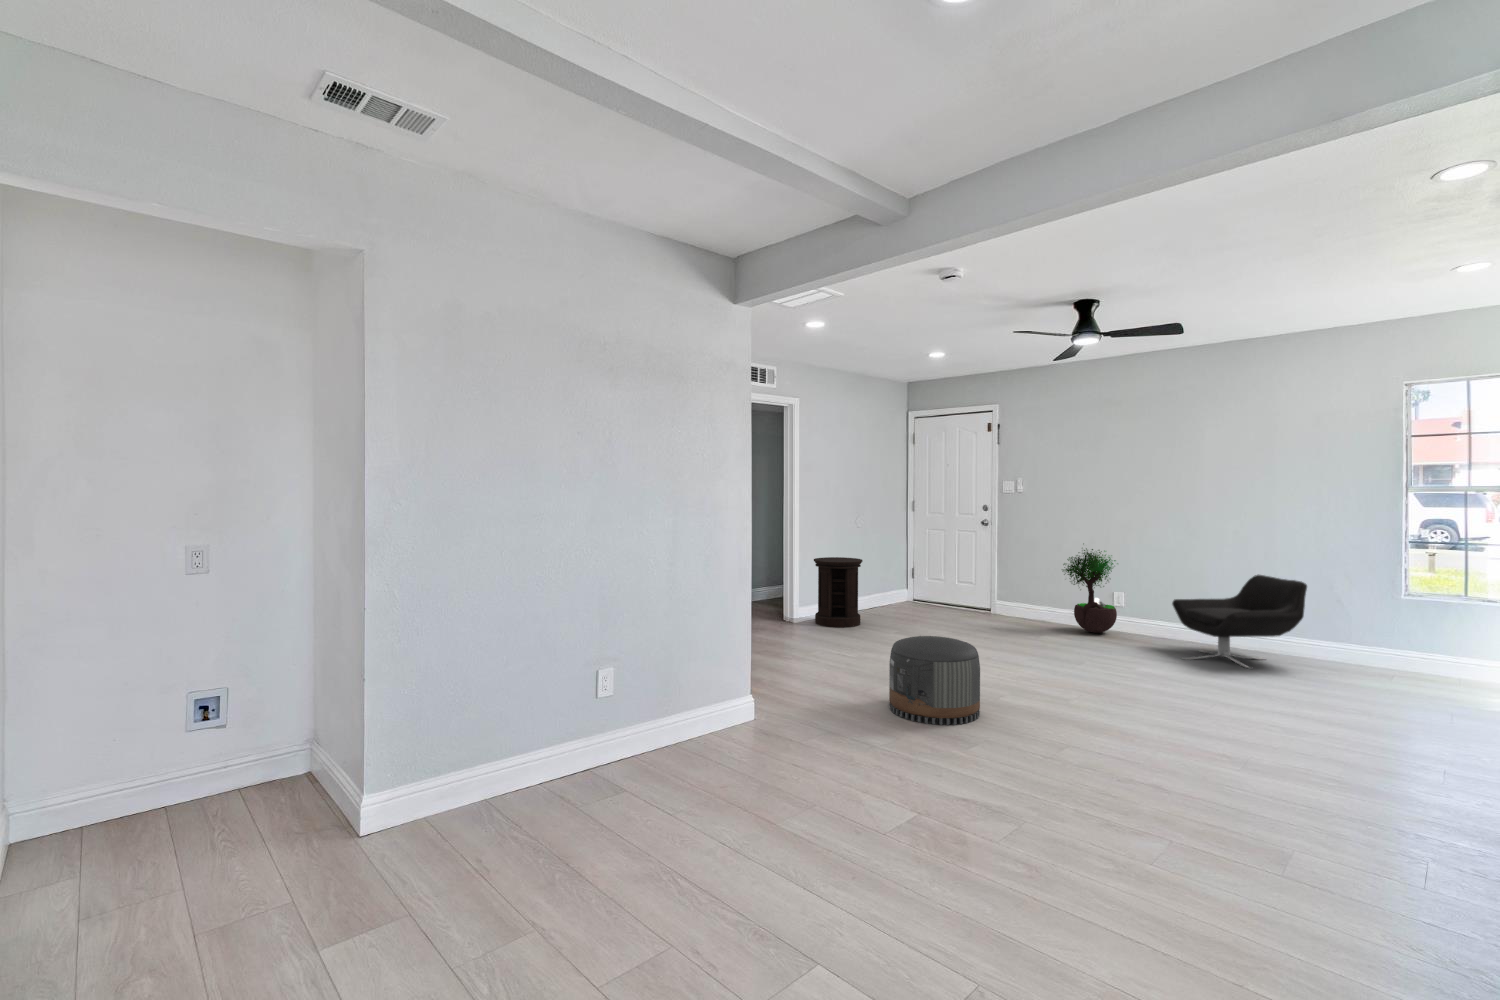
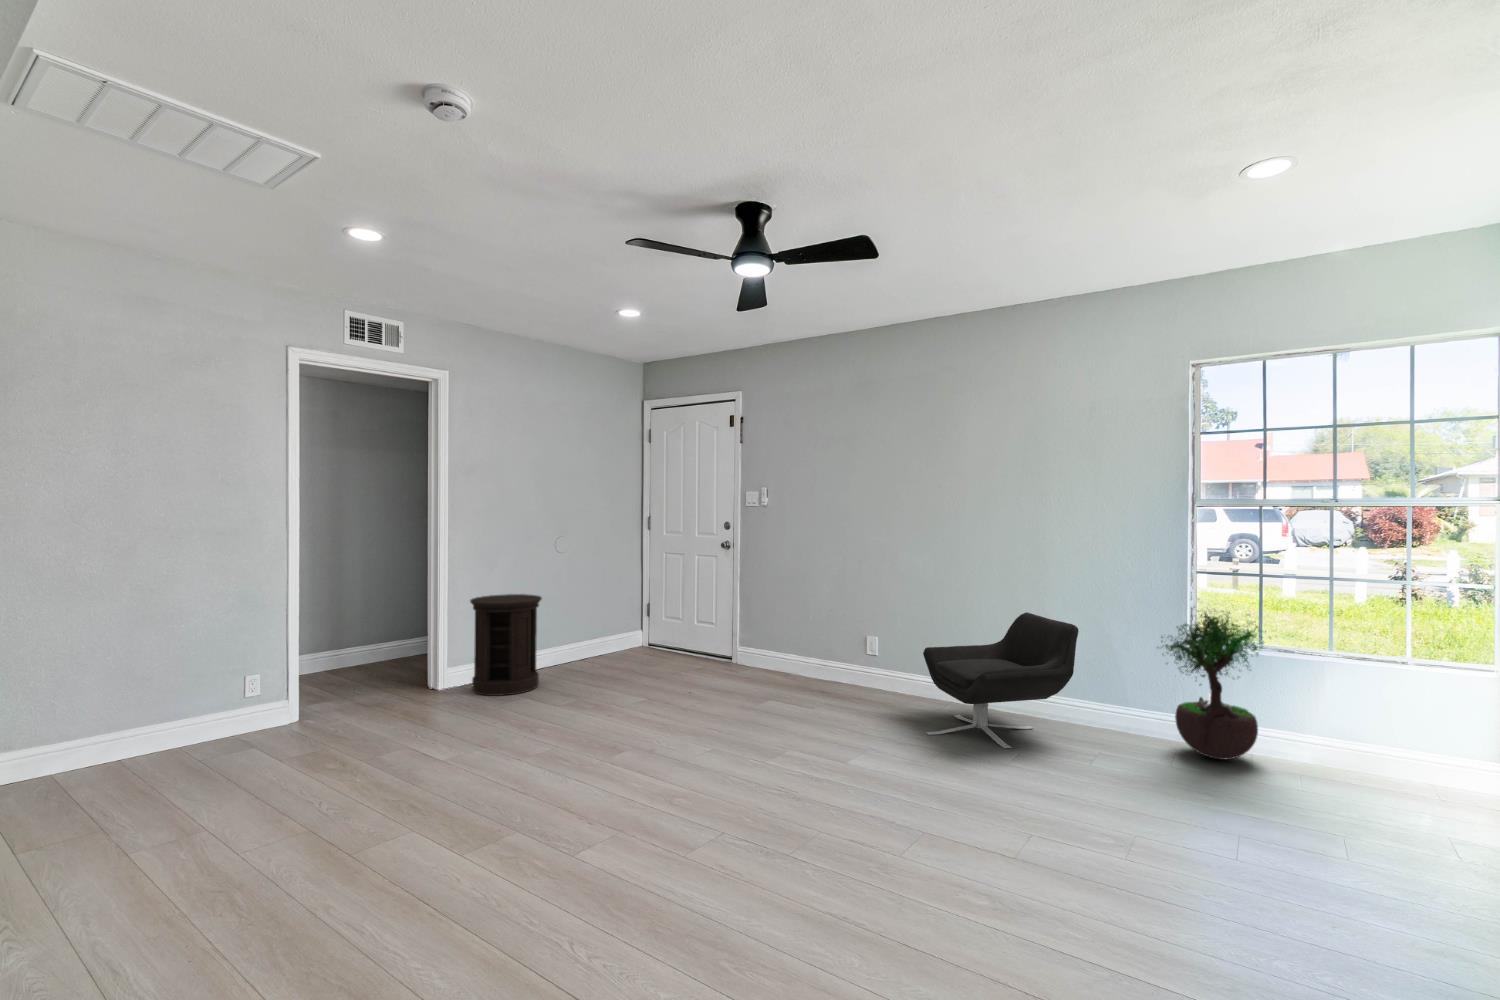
potted tree: present [1062,548,1117,633] -> present [1161,607,1271,760]
pouf: present [889,636,980,725] -> none [344,754,521,950]

